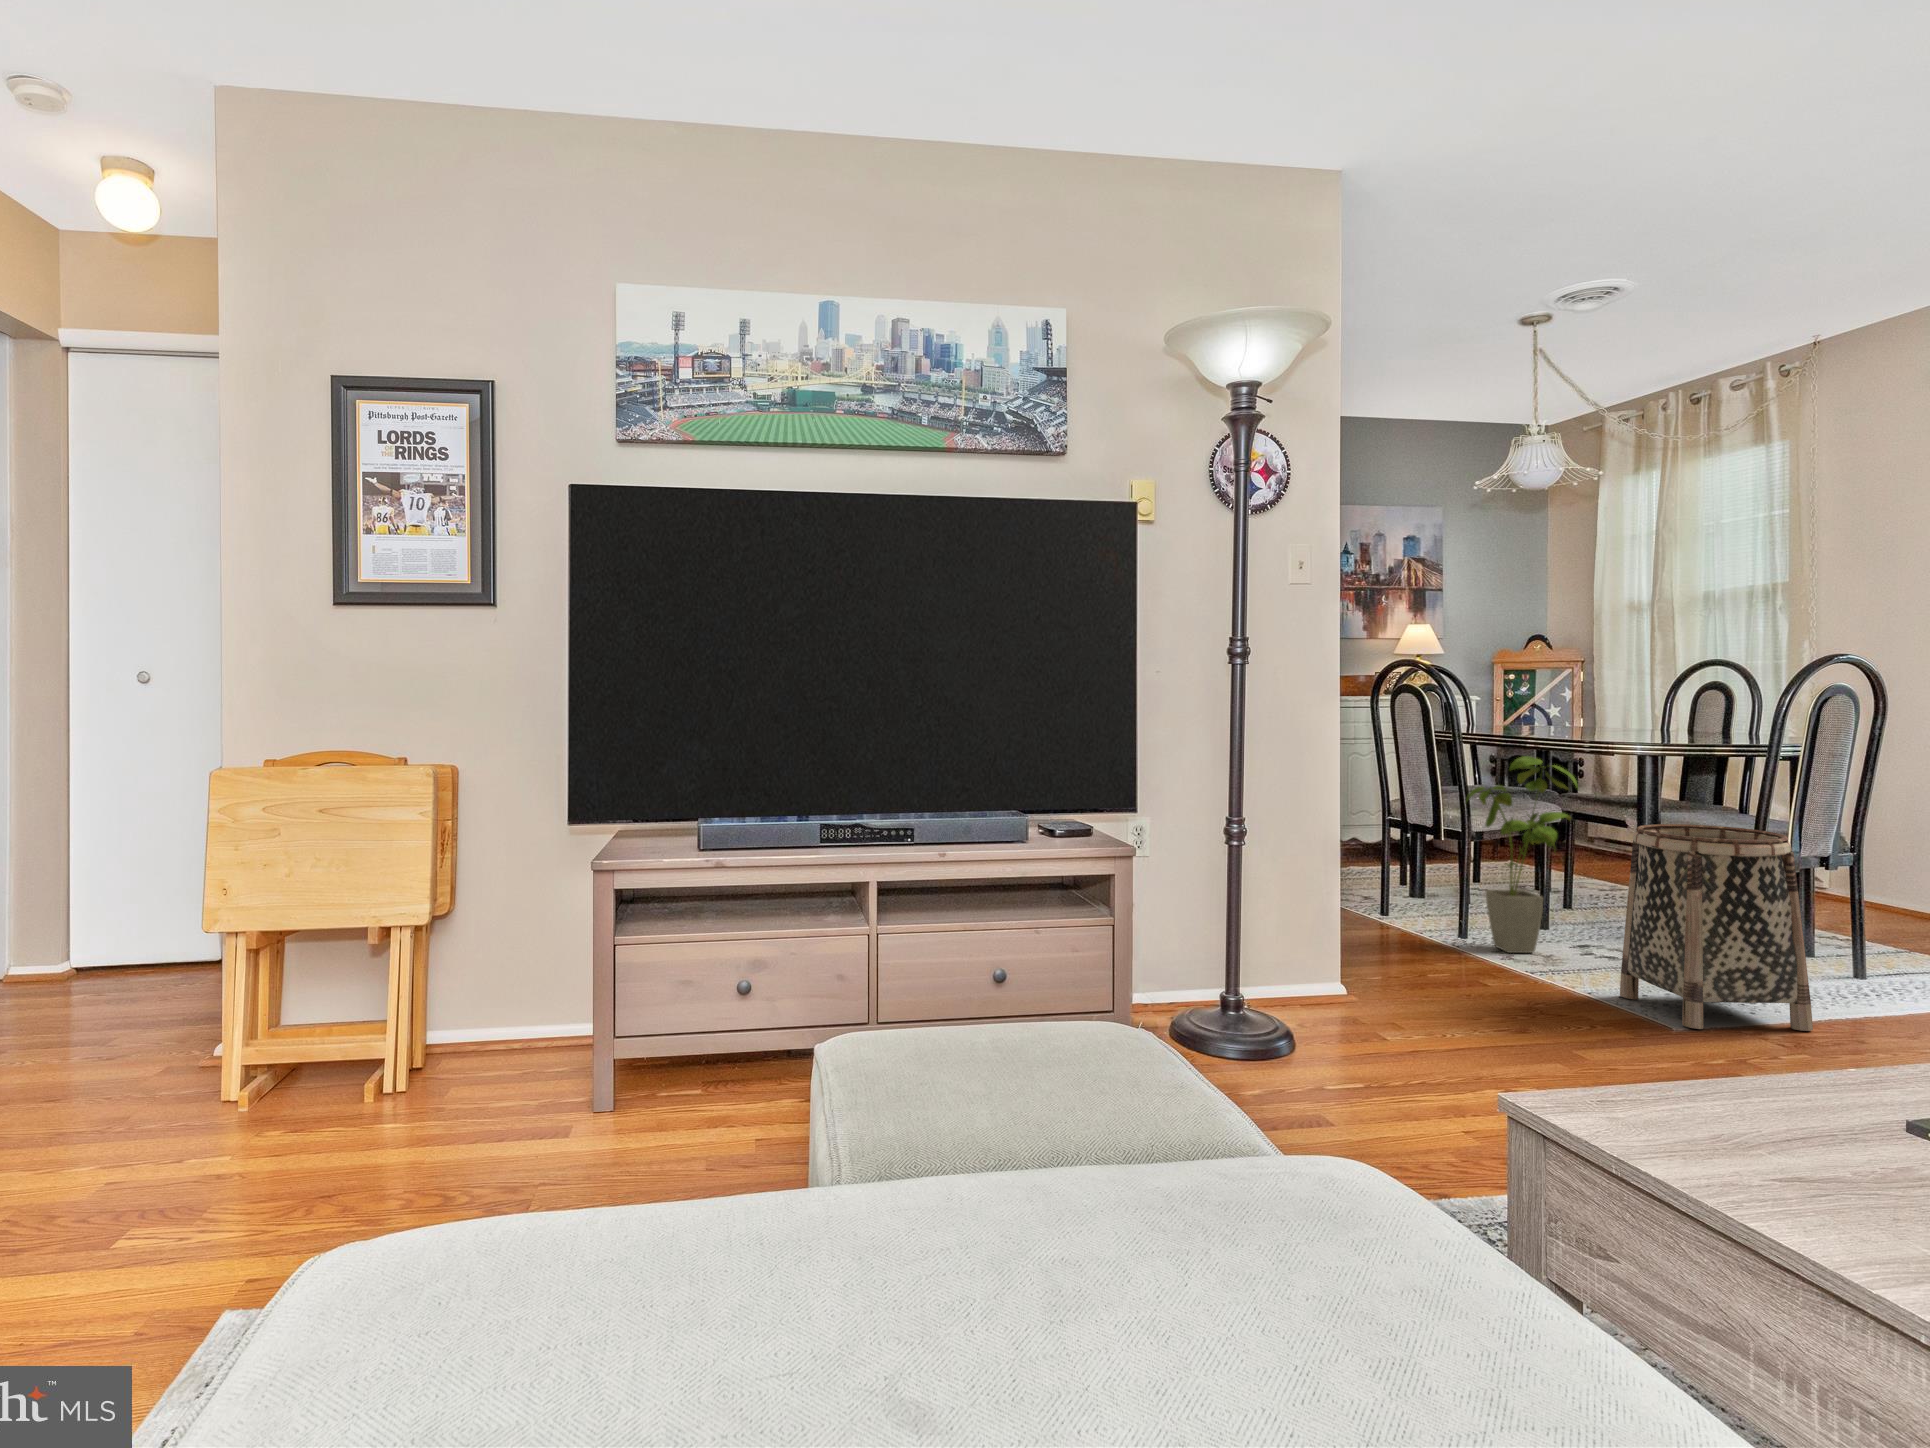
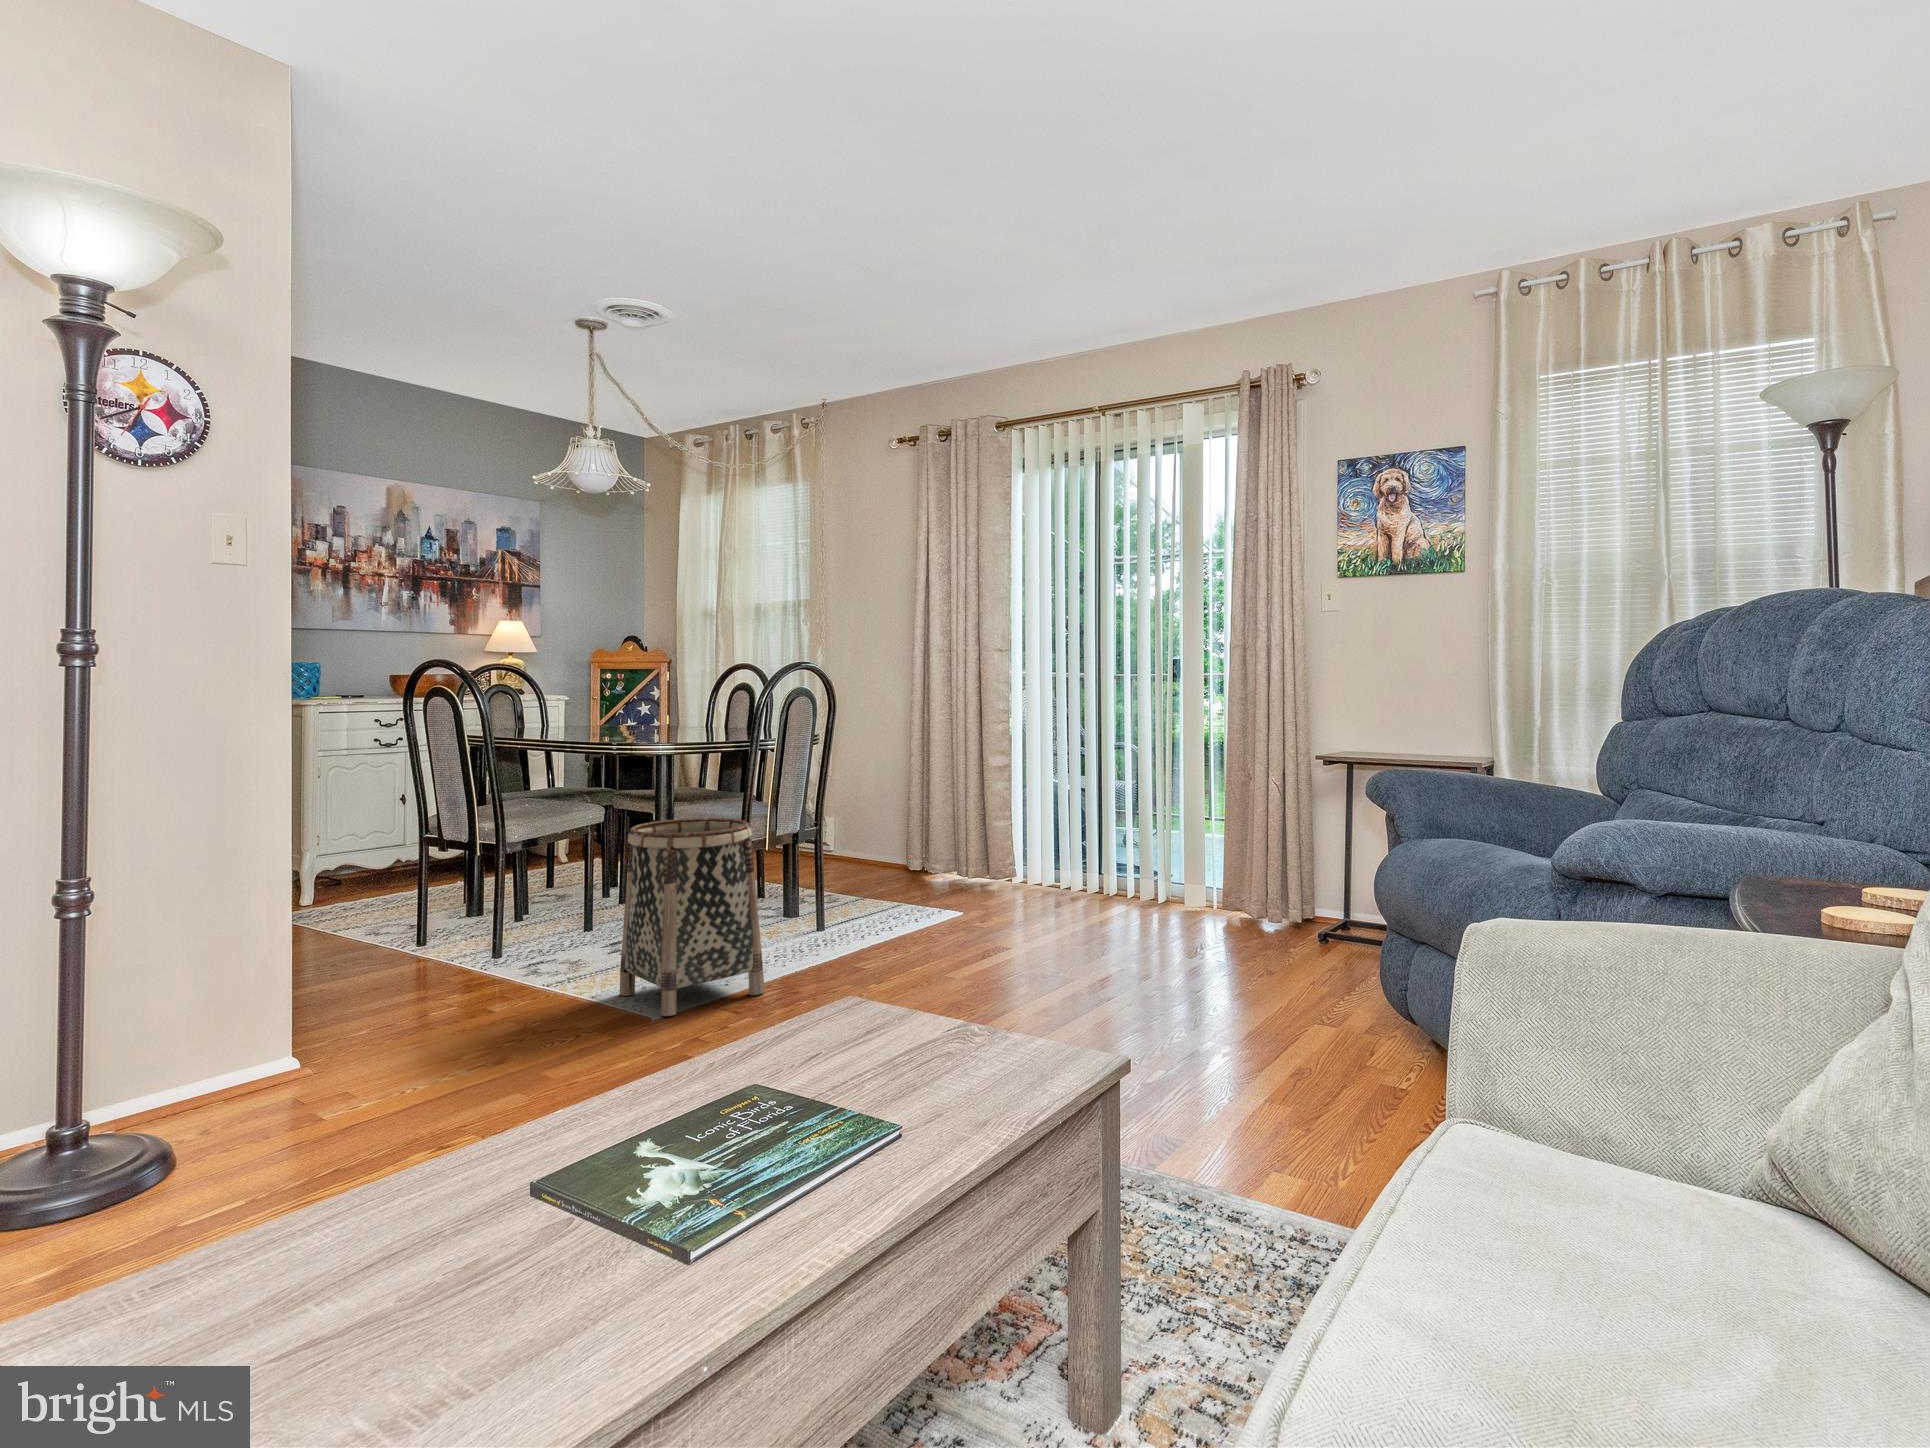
house plant: present [1466,756,1578,953] -> none [493,760,602,966]

